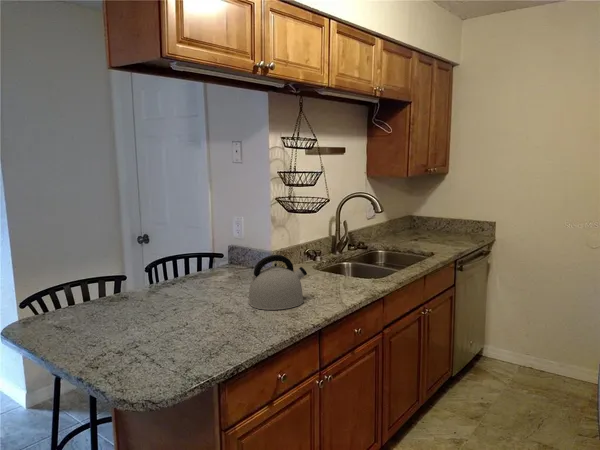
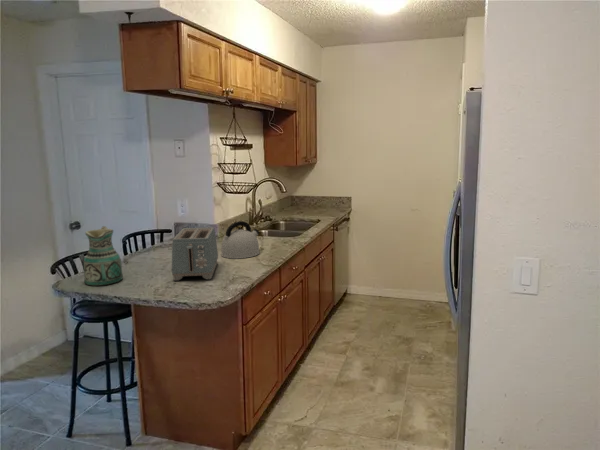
ceramic pitcher: none [39,252,92,334] -> present [84,226,123,286]
toaster: none [137,261,230,346] -> present [172,227,218,281]

